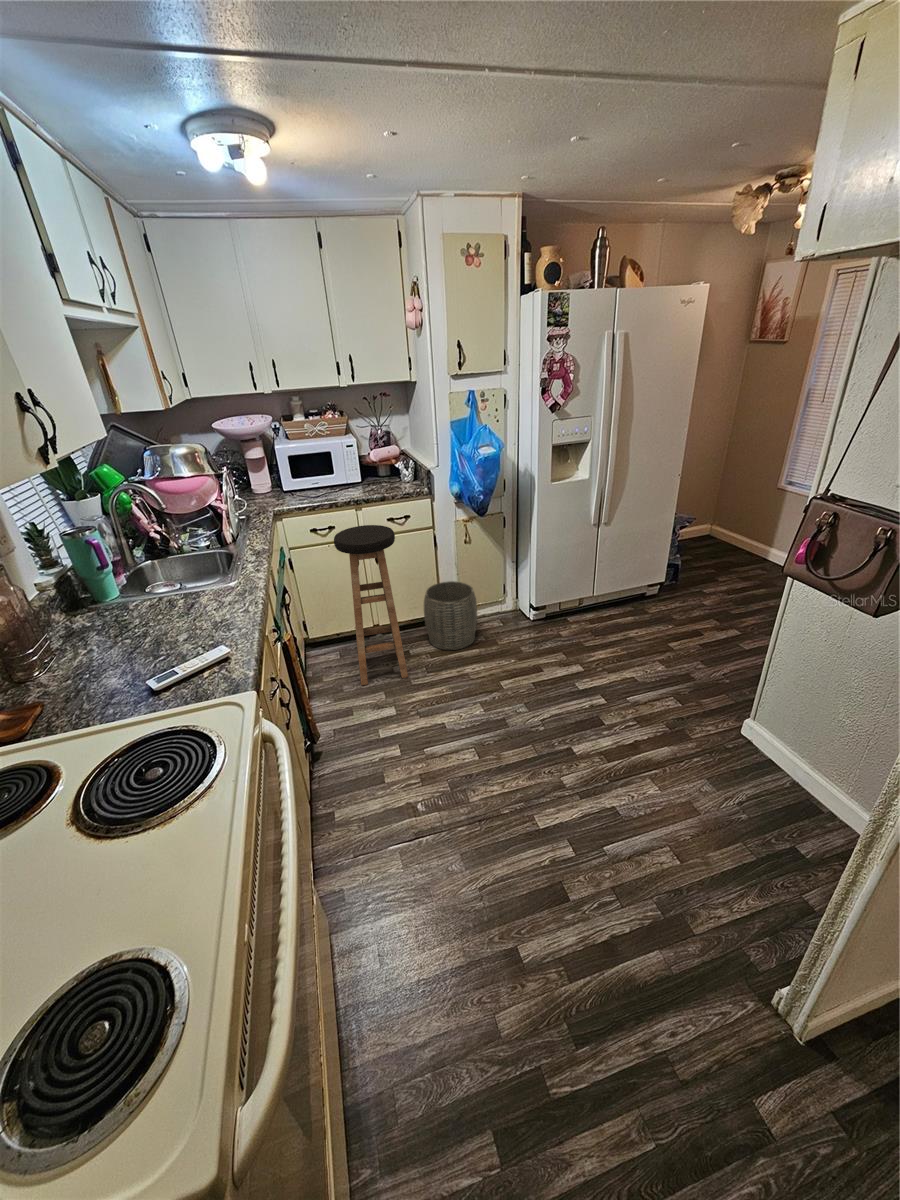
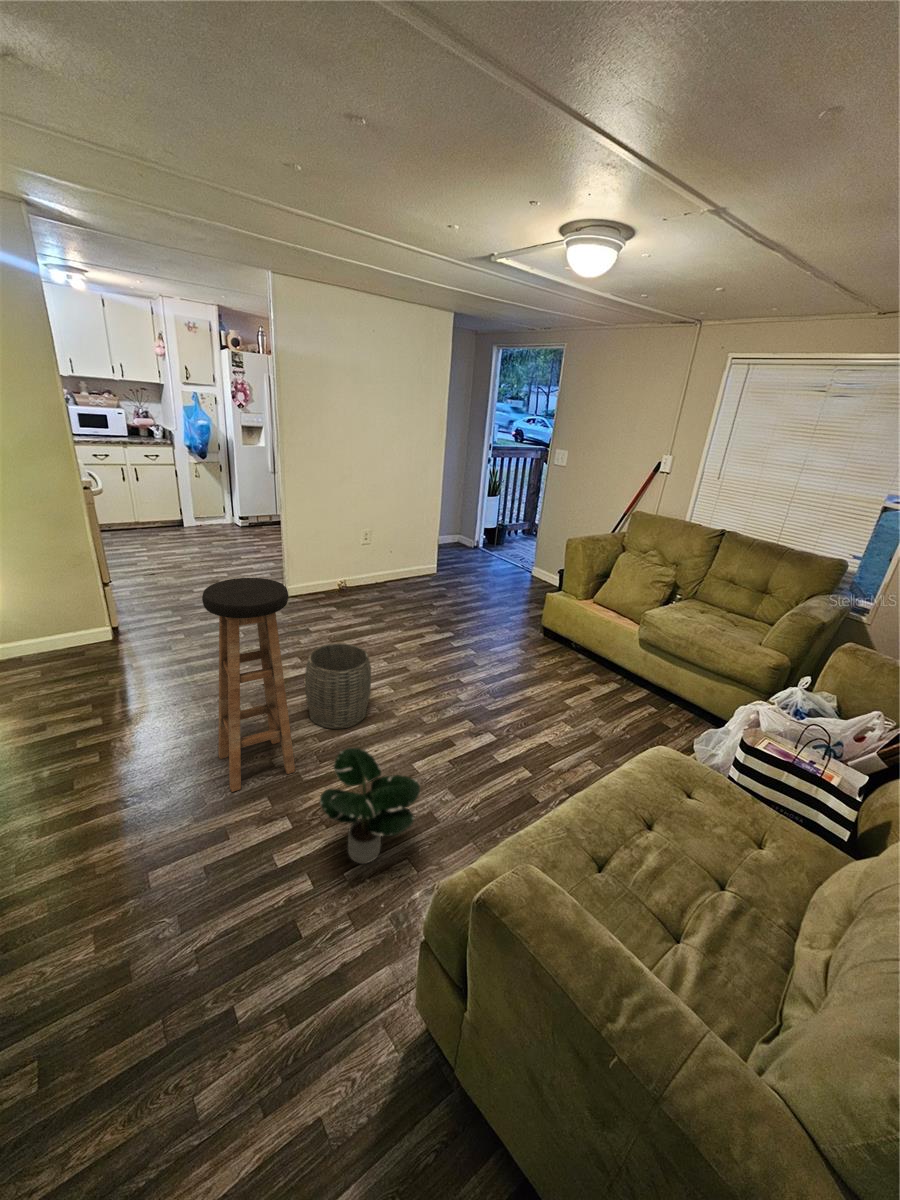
potted plant: none [406,657,483,745] -> present [320,748,420,863]

